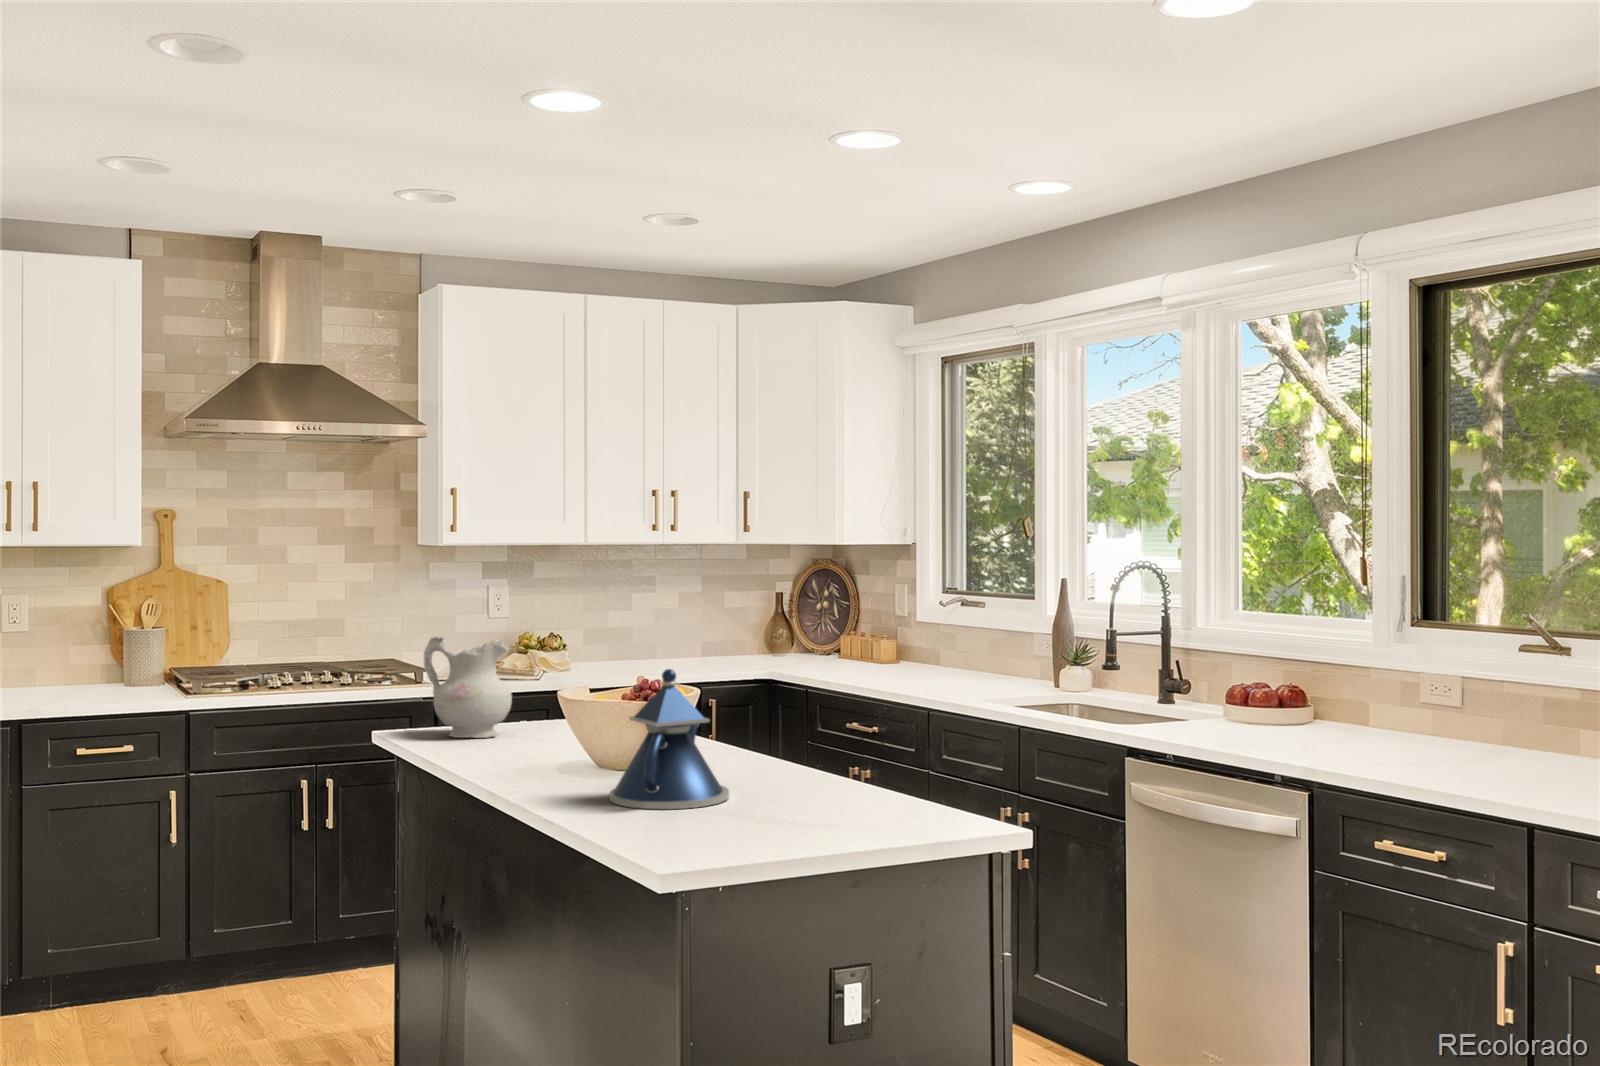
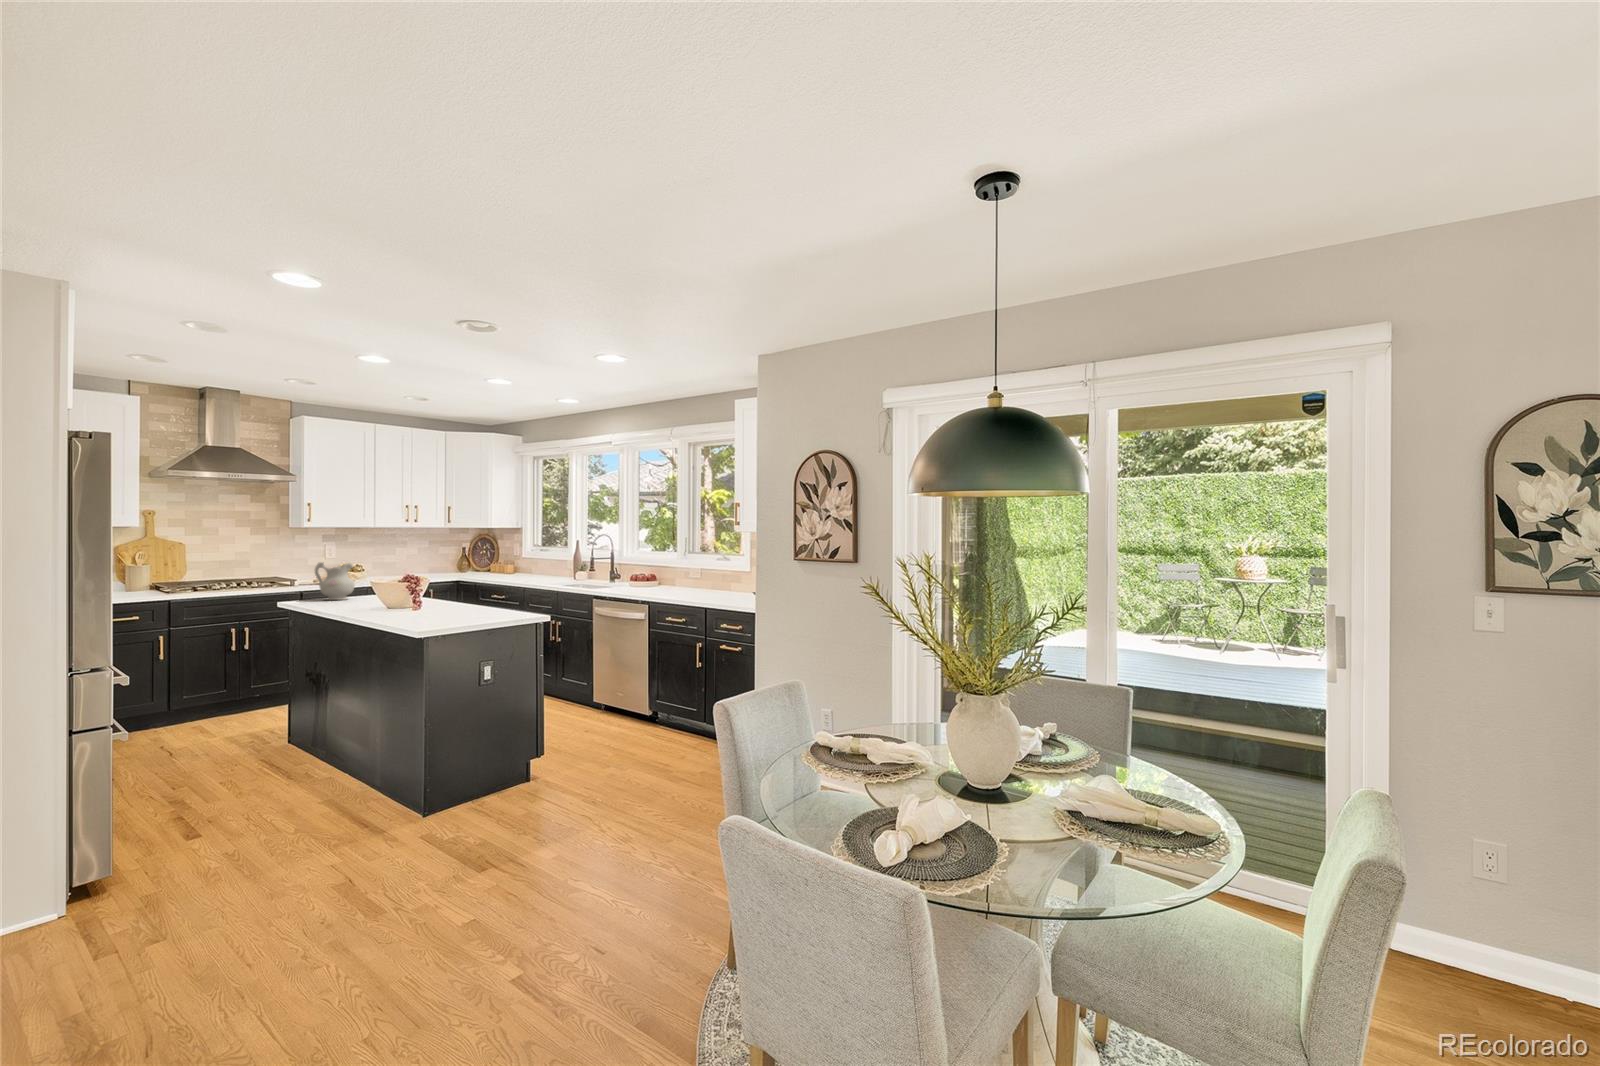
teapot: present [609,669,729,809] -> none [406,568,451,613]

